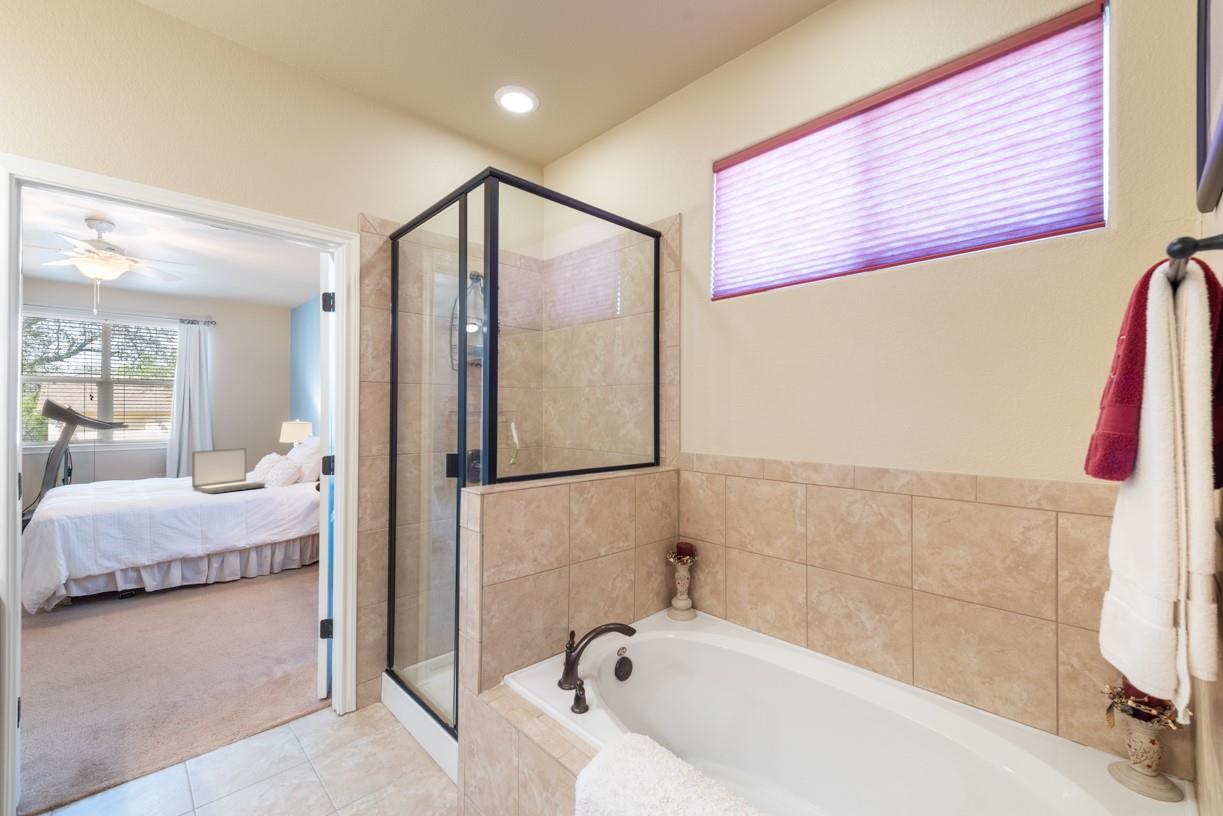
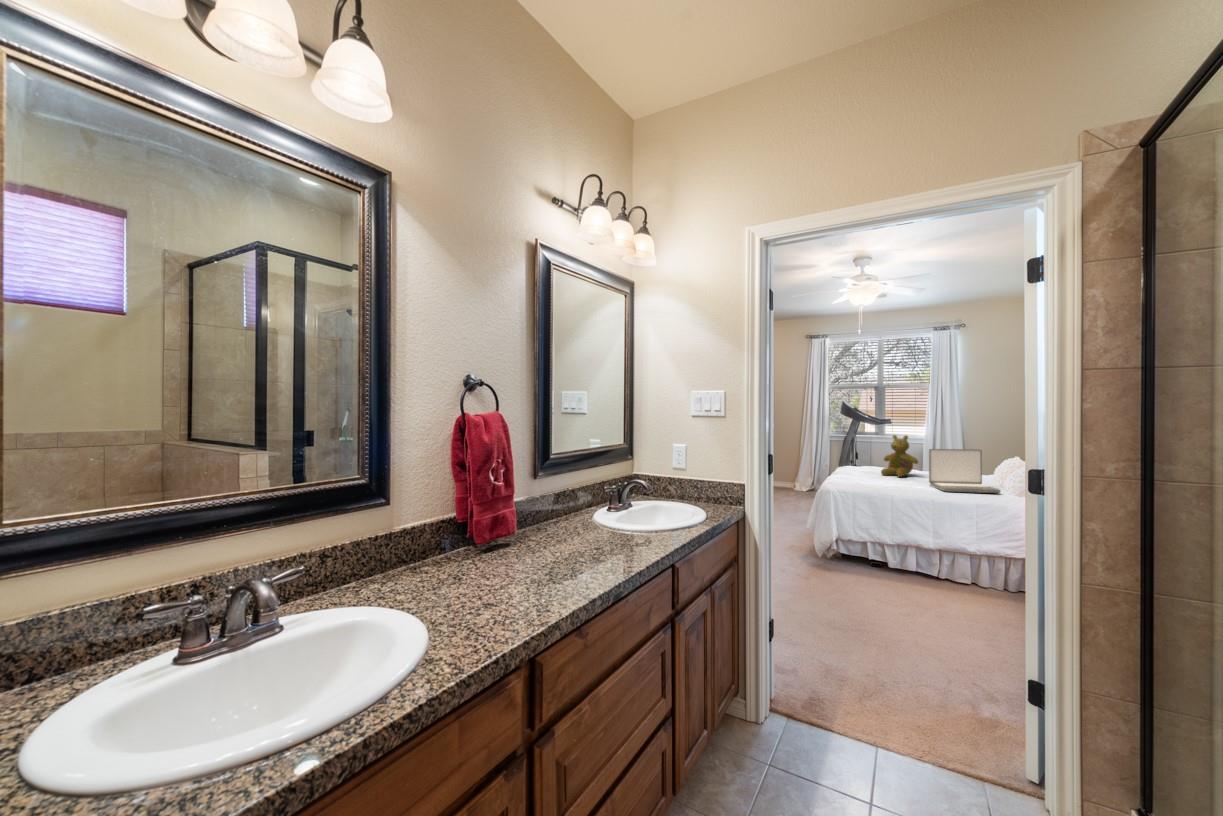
stuffed bear: none [126,439,176,488] -> present [881,435,918,477]

